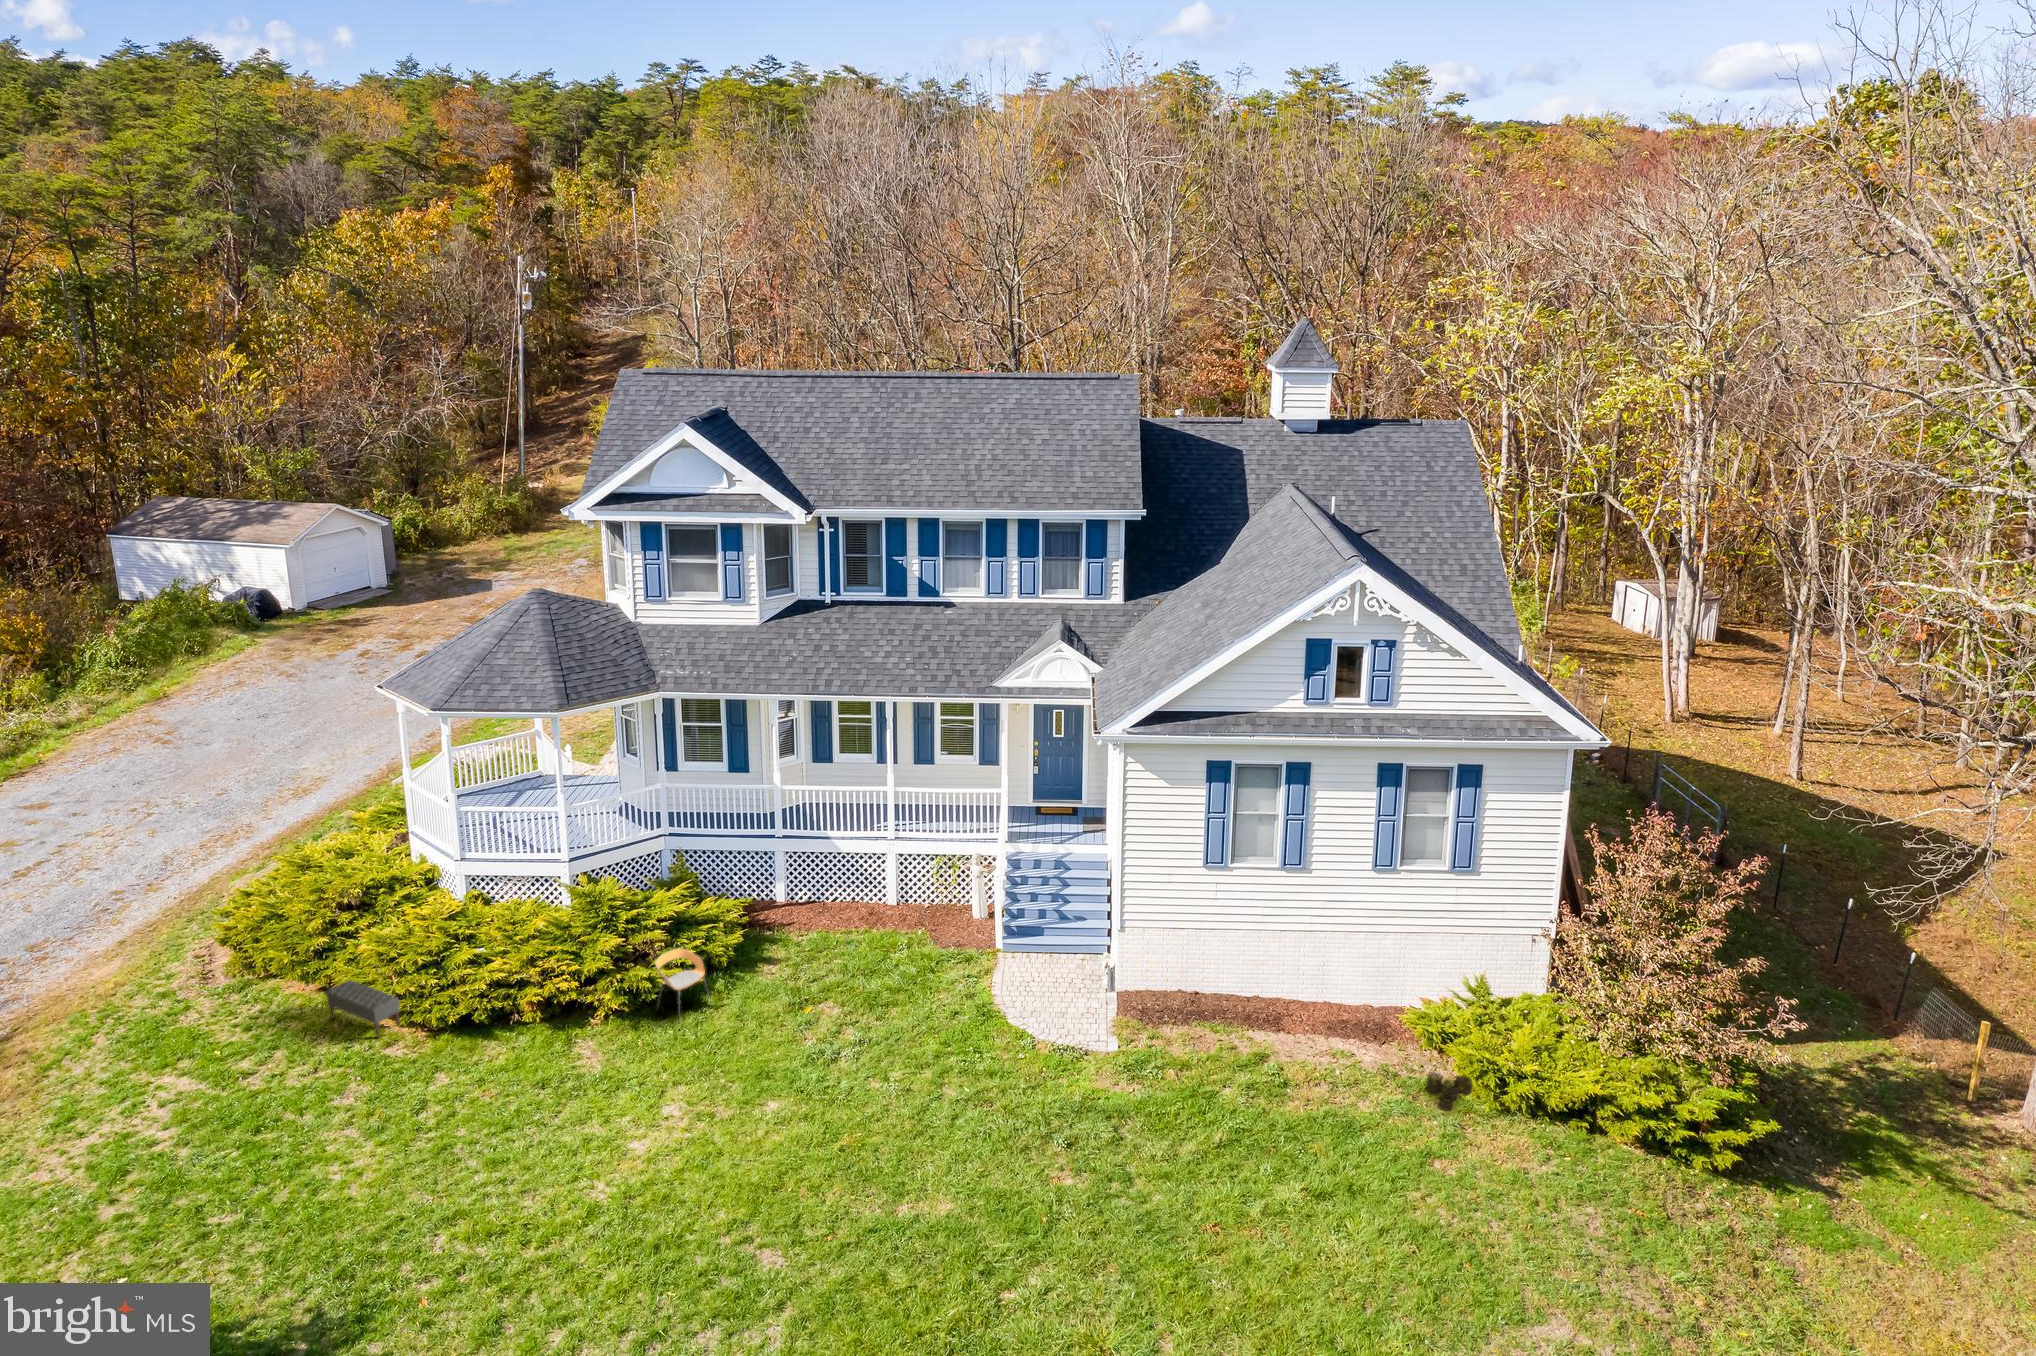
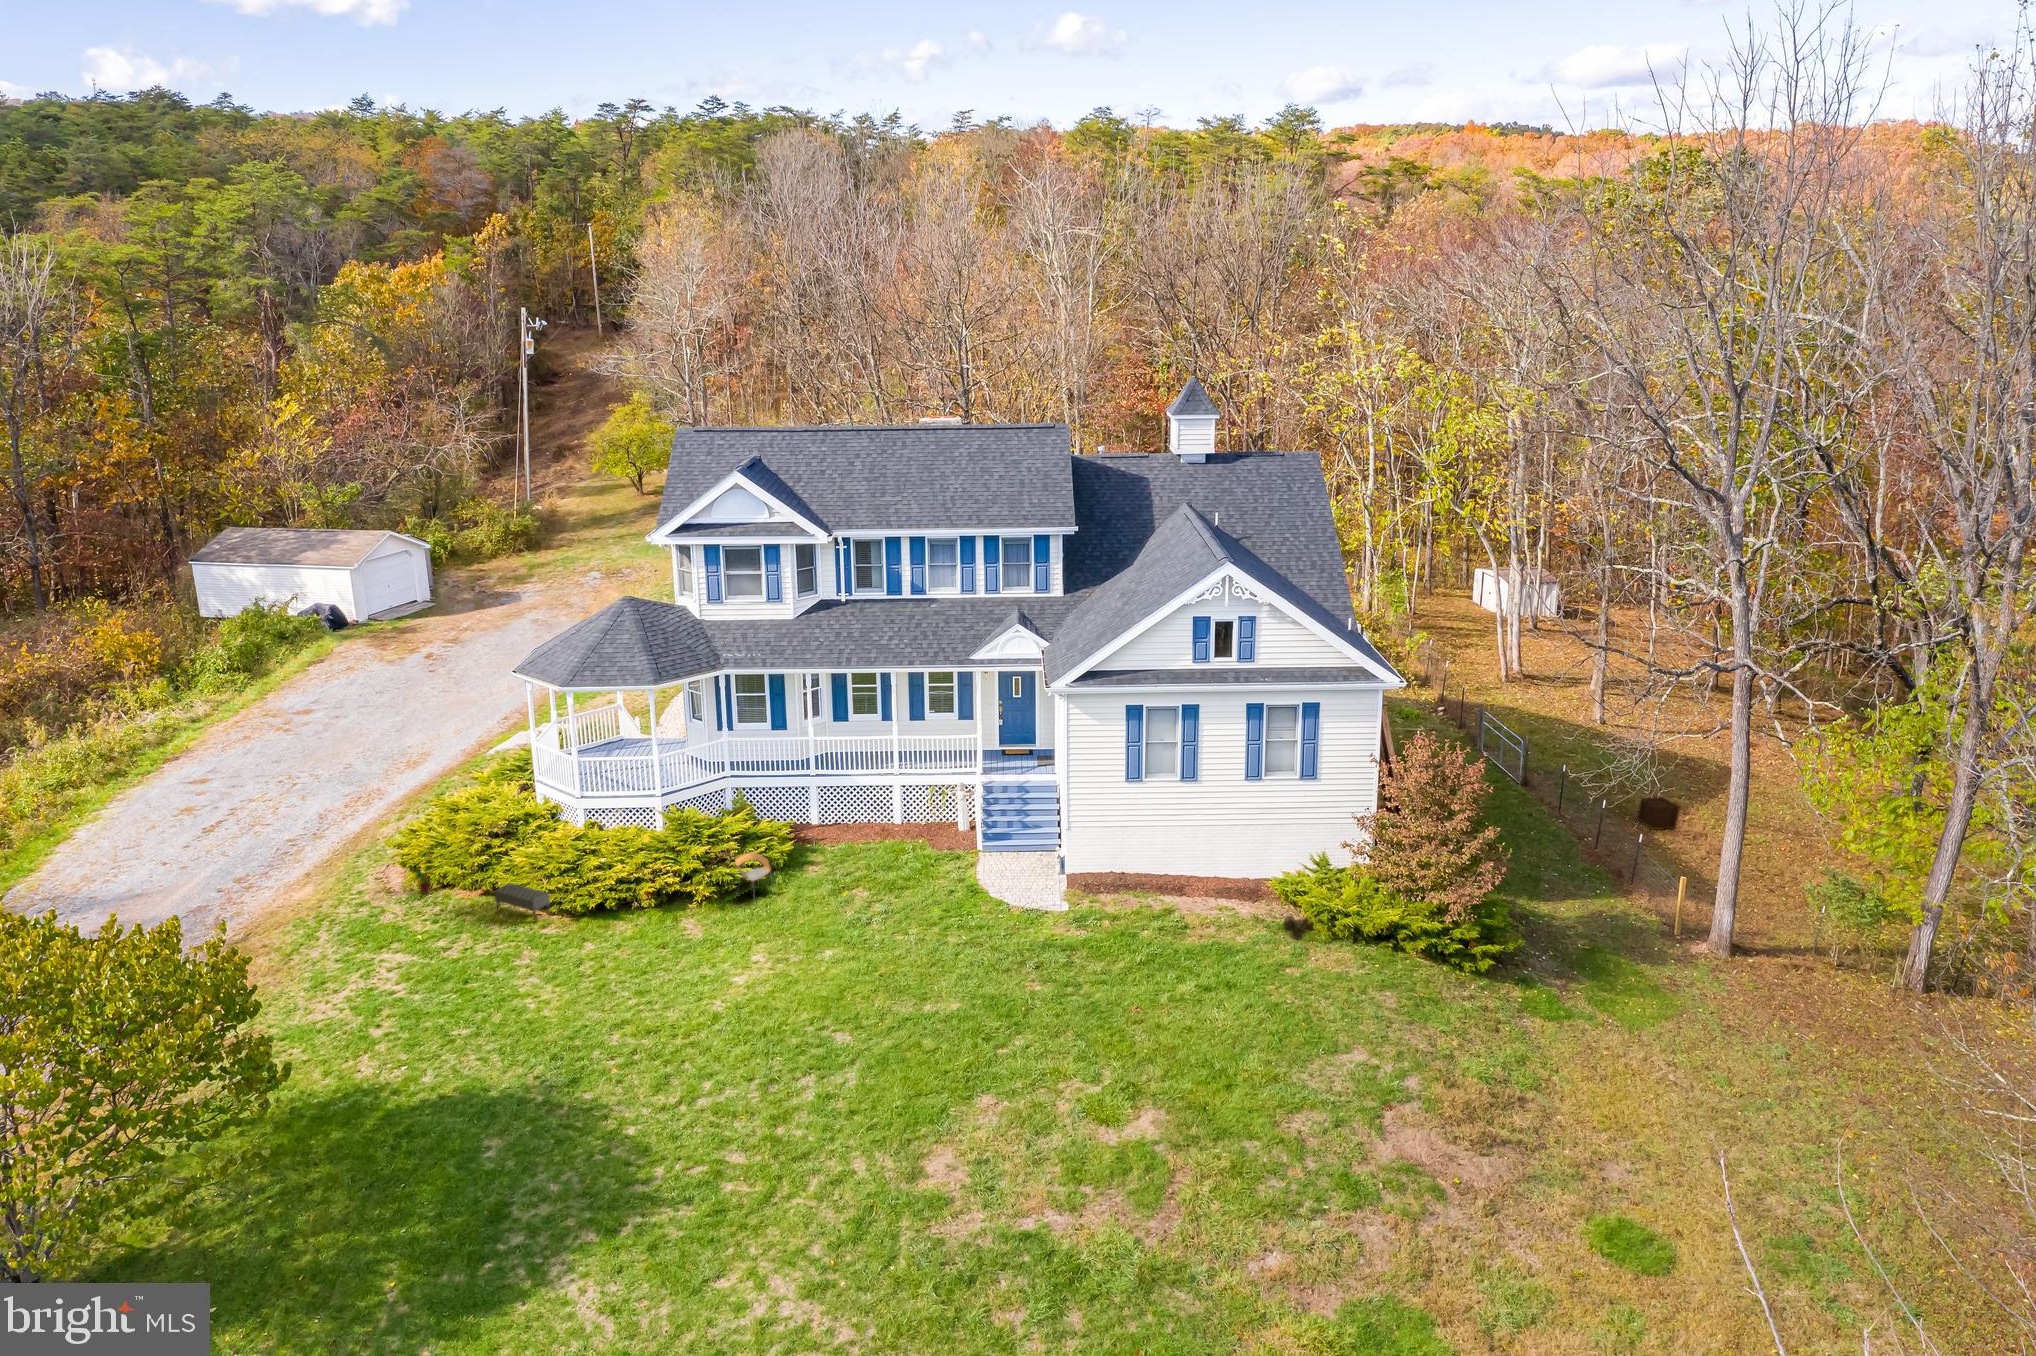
wooden crate: none [1917,900,1982,947] -> present [1638,797,1680,830]
potted plant: none [220,949,261,989] -> present [412,865,434,894]

